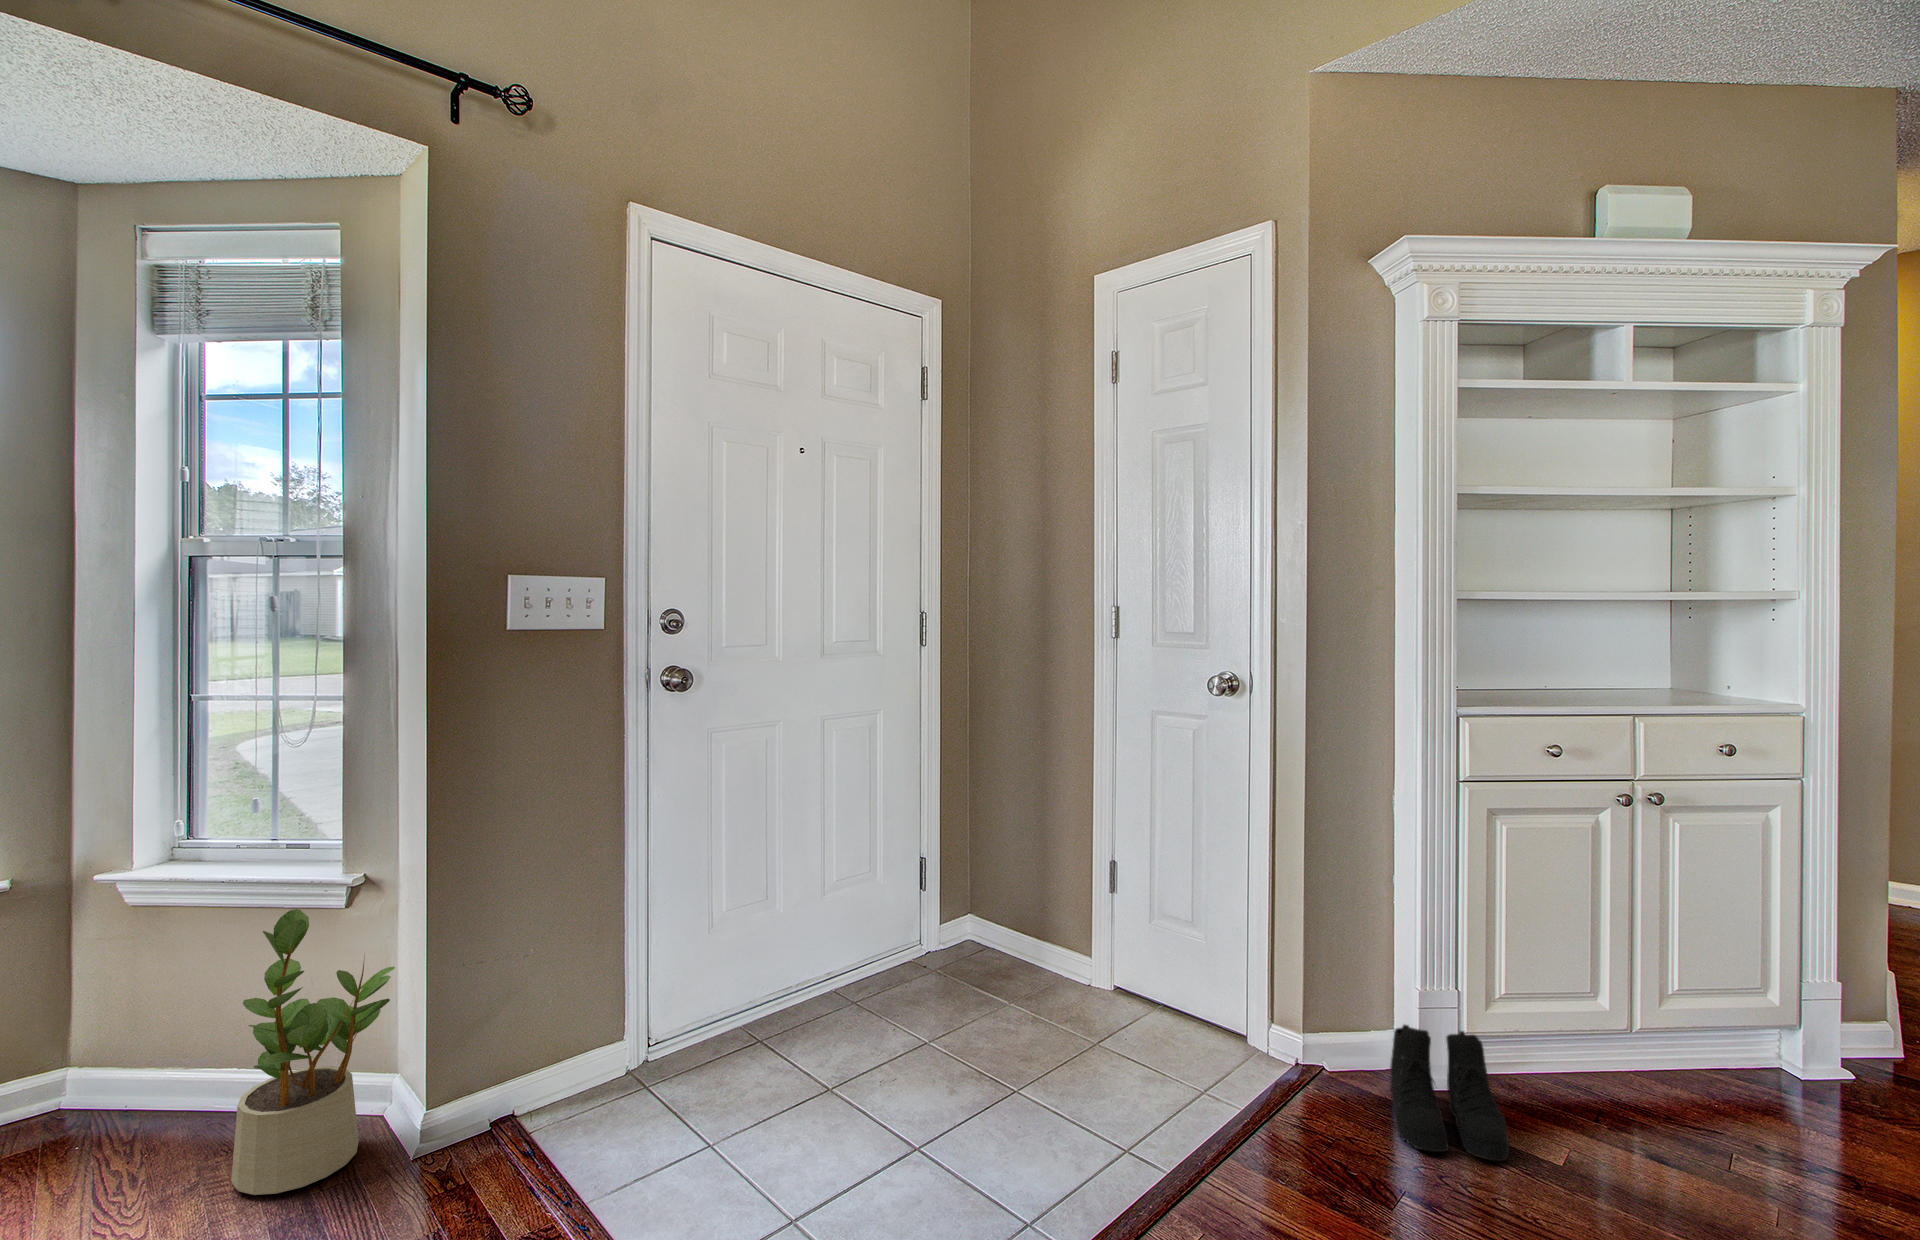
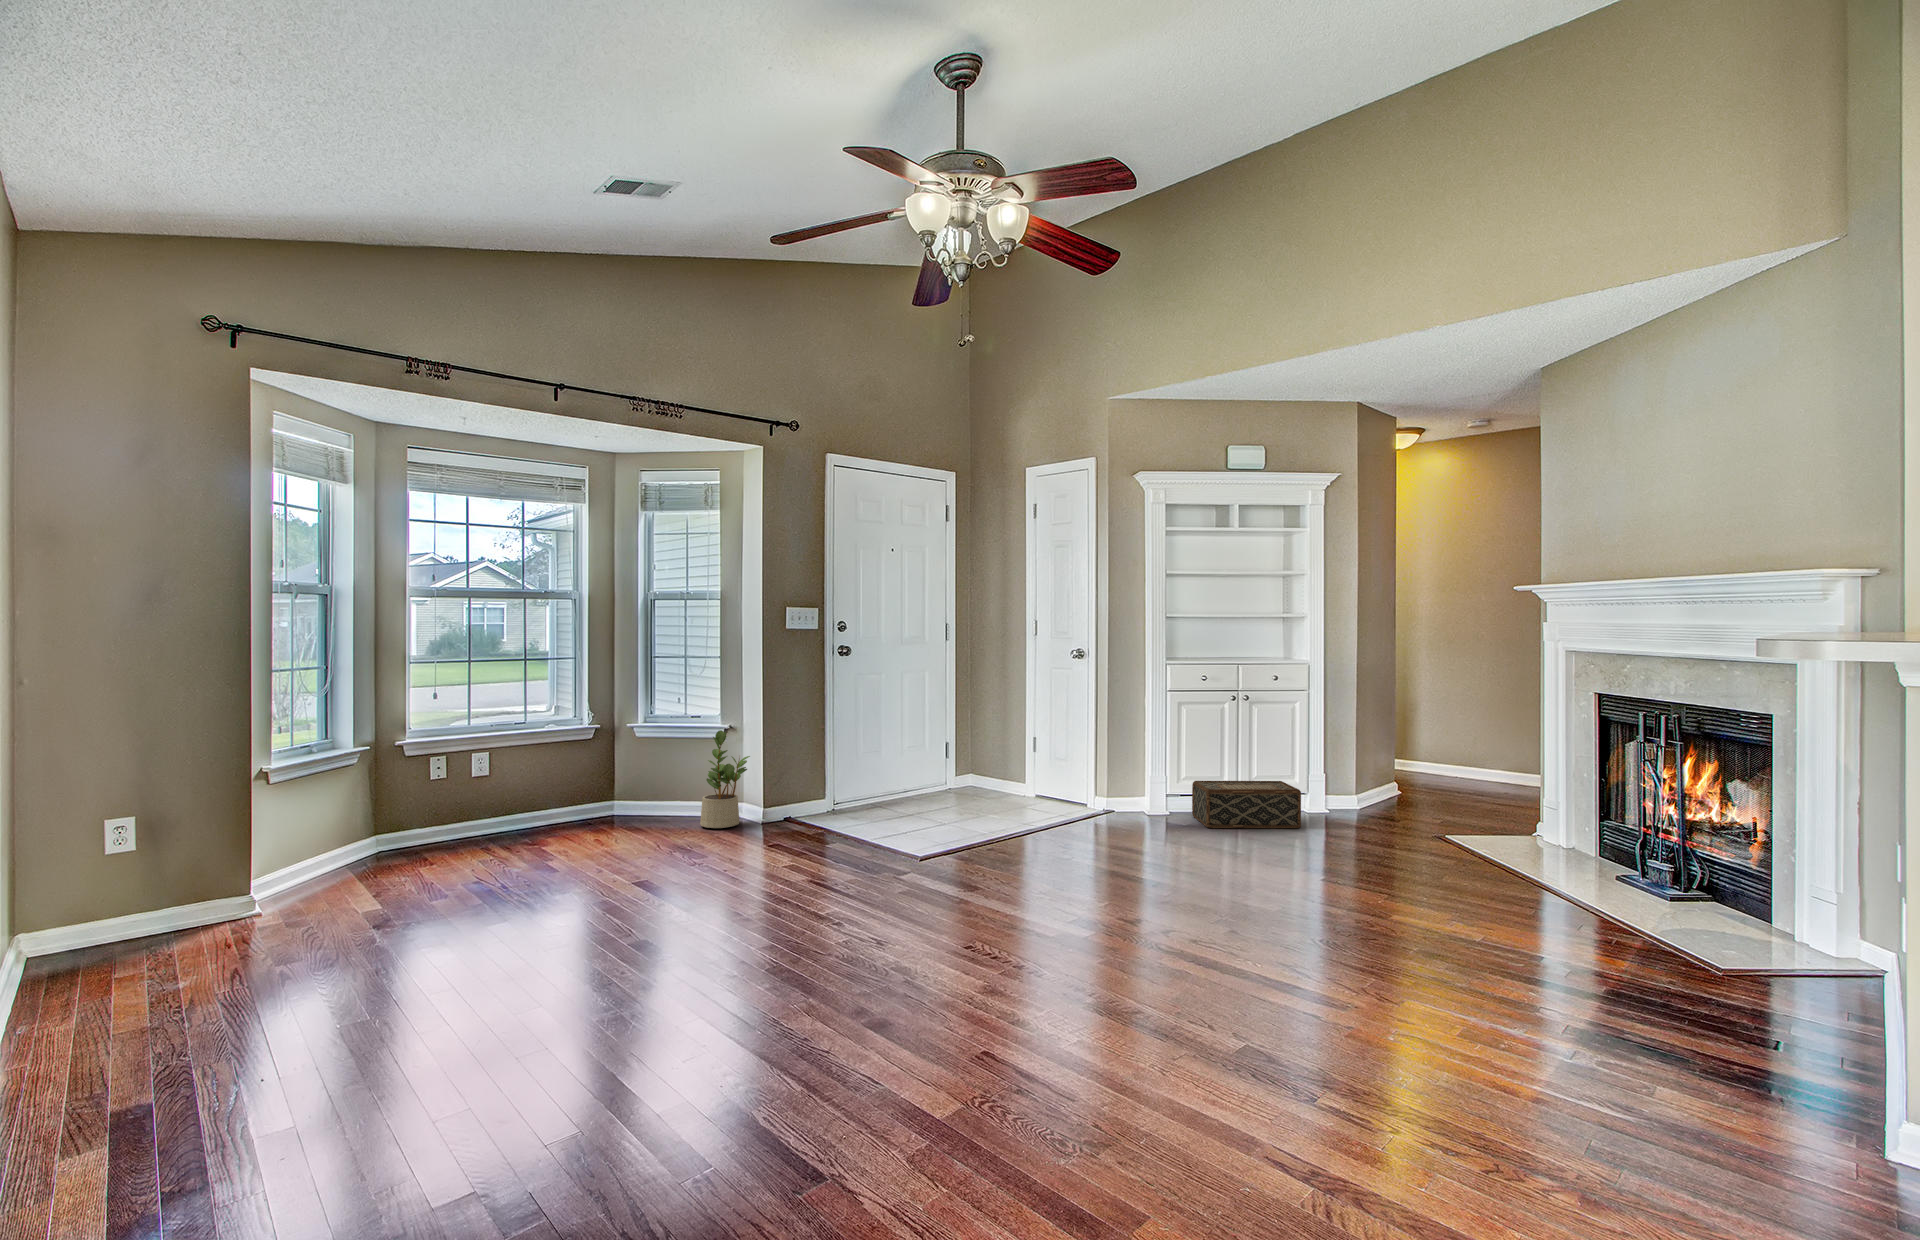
woven basket: none [1526,1004,1869,1168] -> present [1192,781,1301,828]
boots: present [1390,1025,1509,1161] -> none [1132,786,1170,826]

